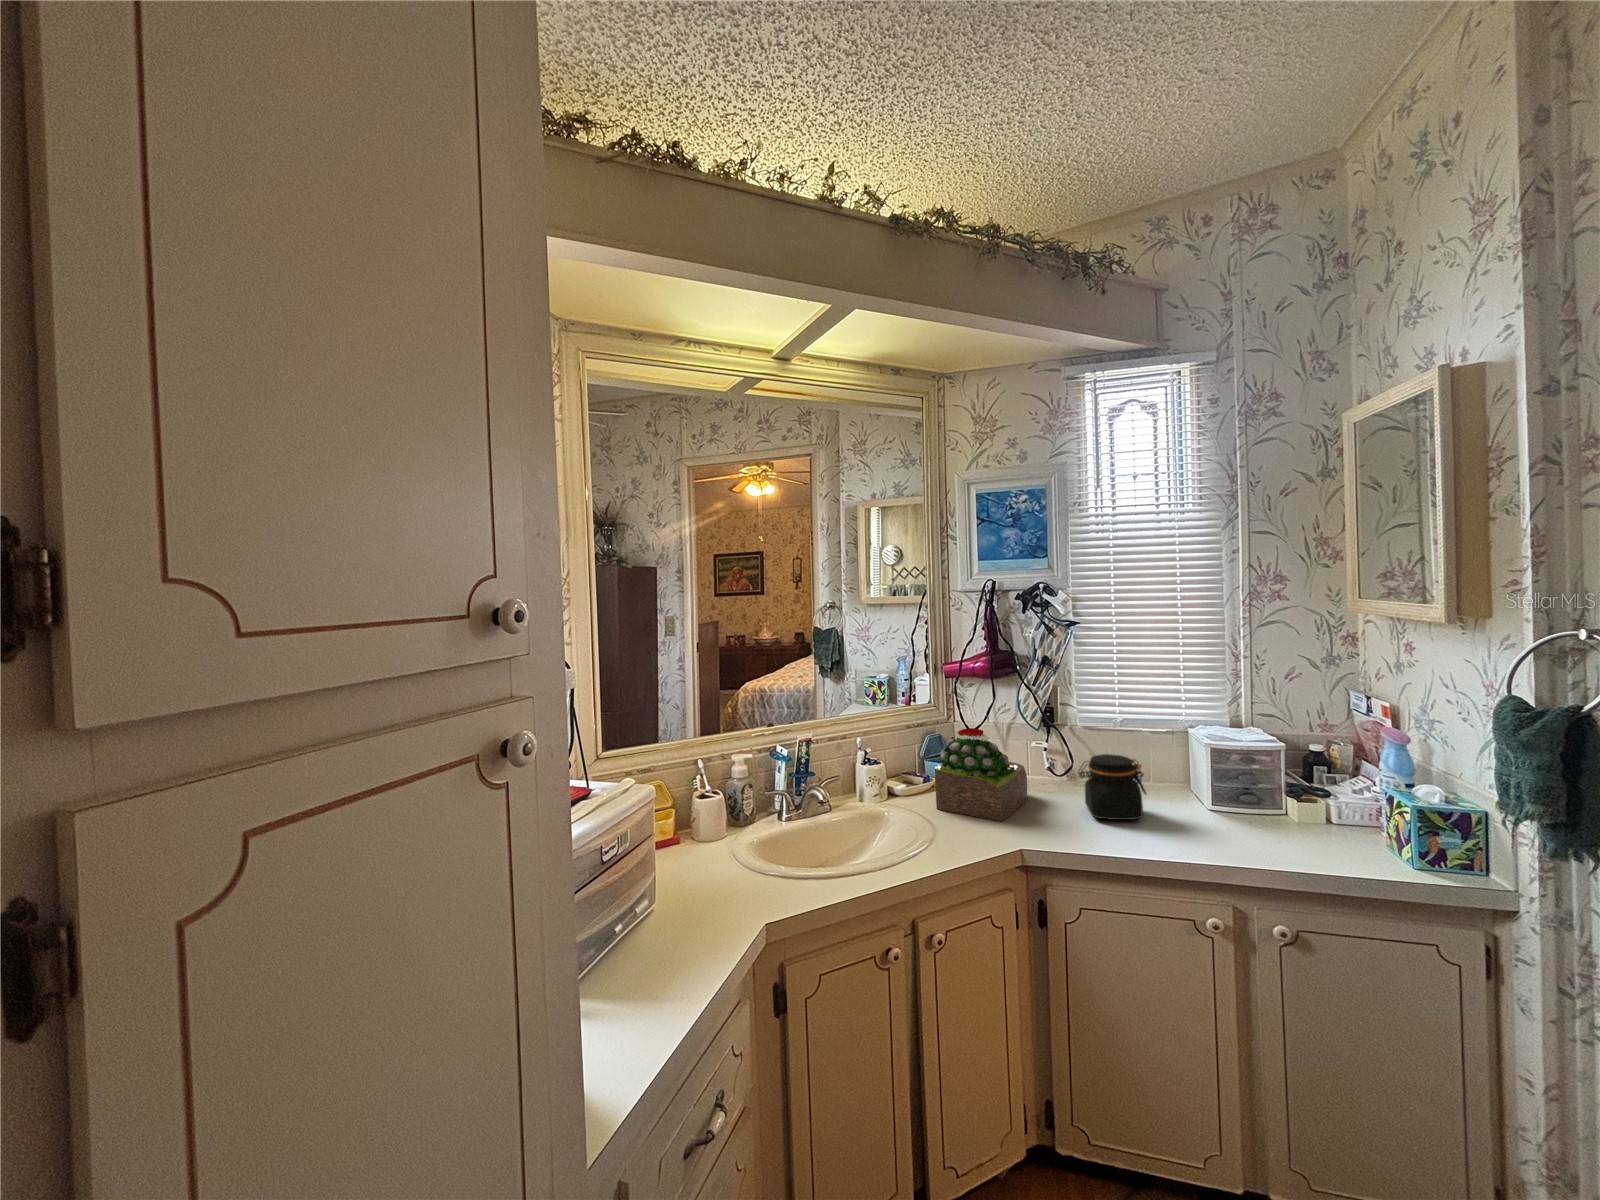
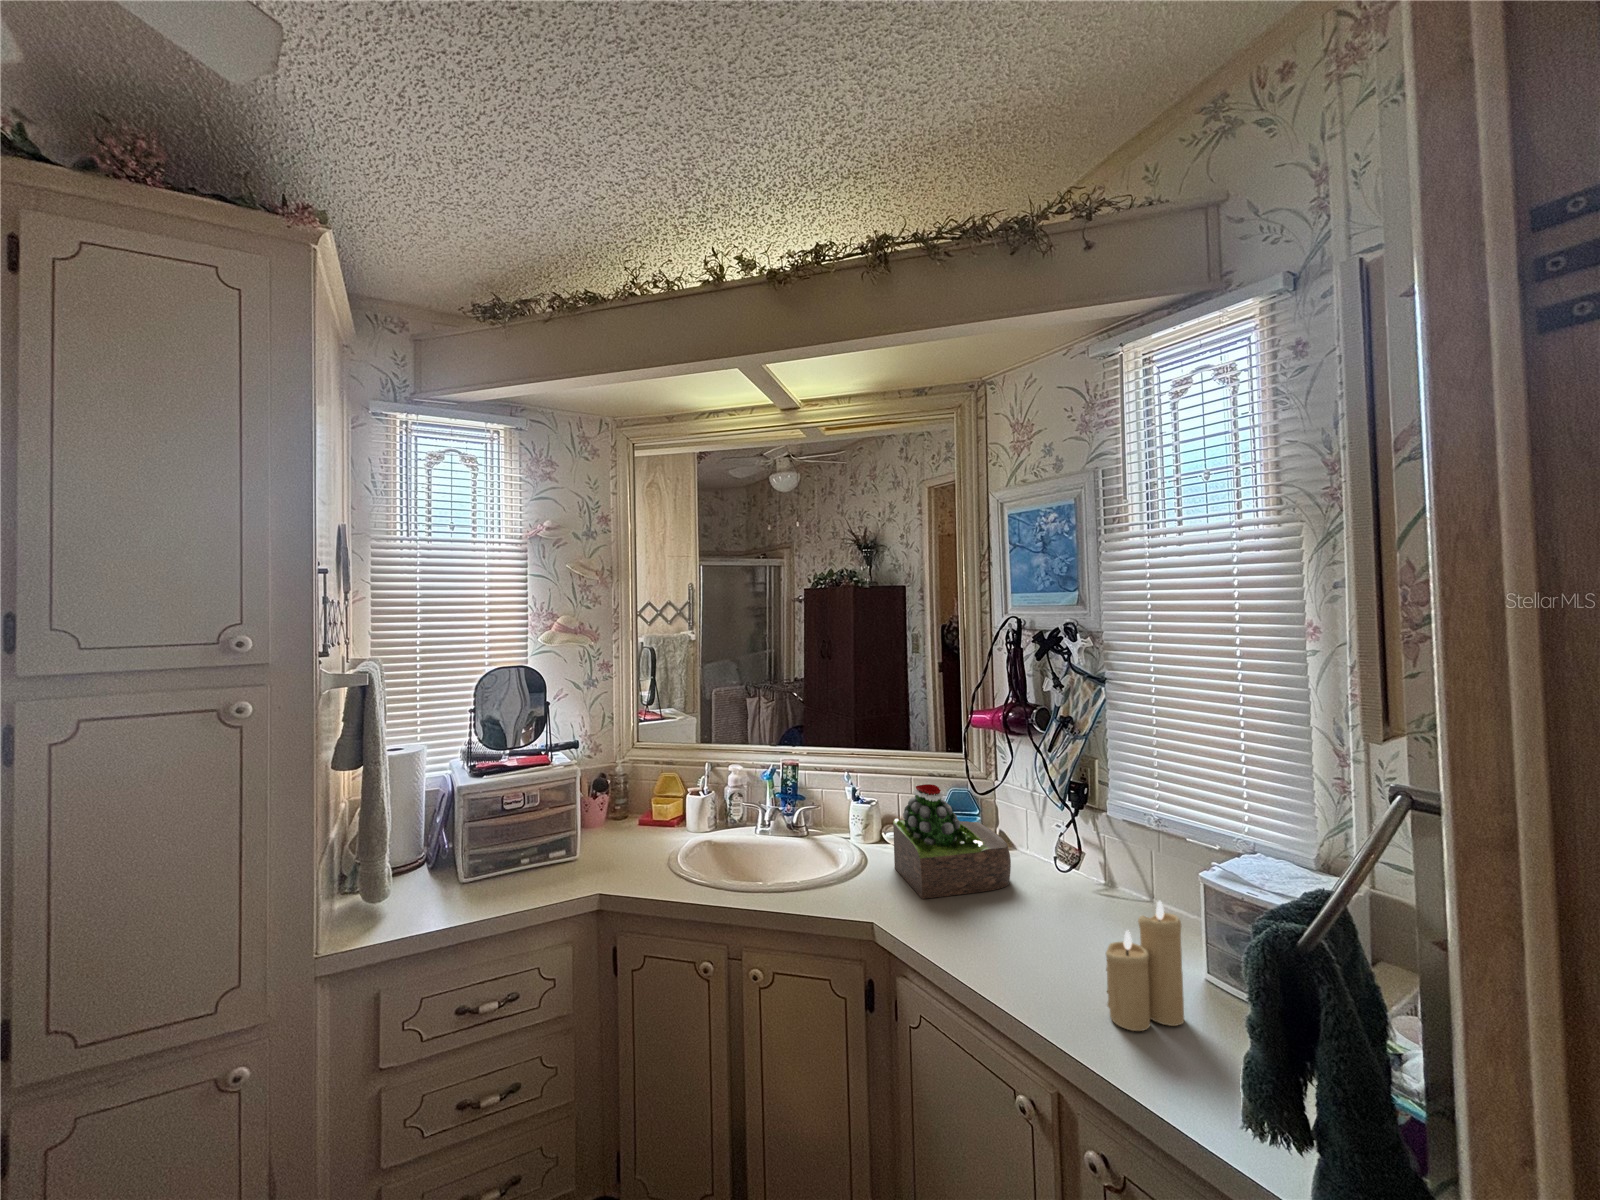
jar: present [1078,754,1146,820] -> none [1015,853,1100,954]
candle: none [1203,758,1239,842] -> present [1106,901,1184,1031]

